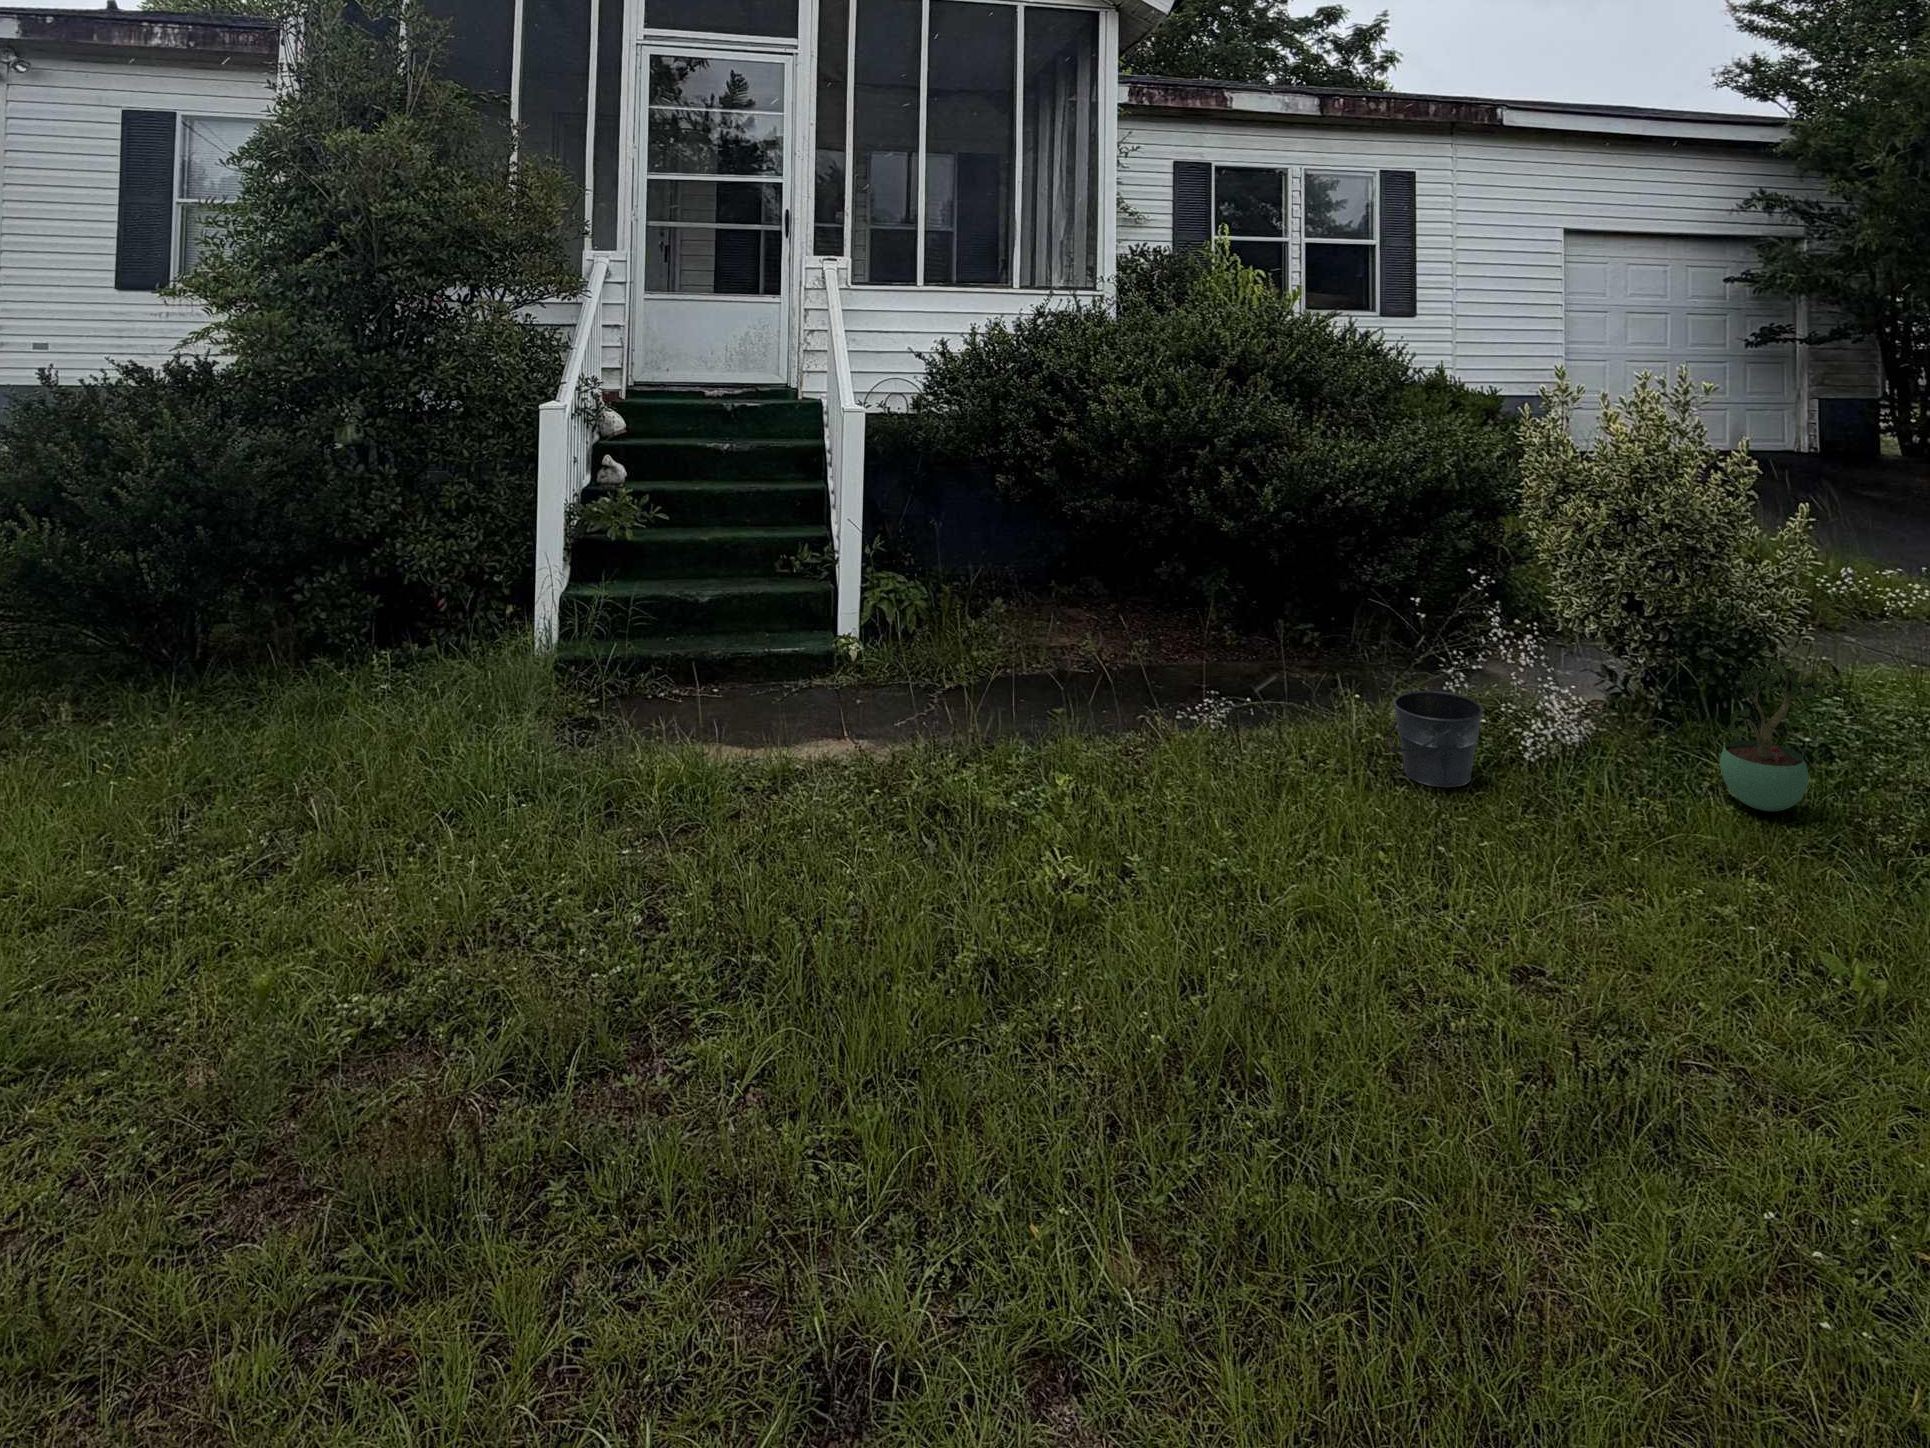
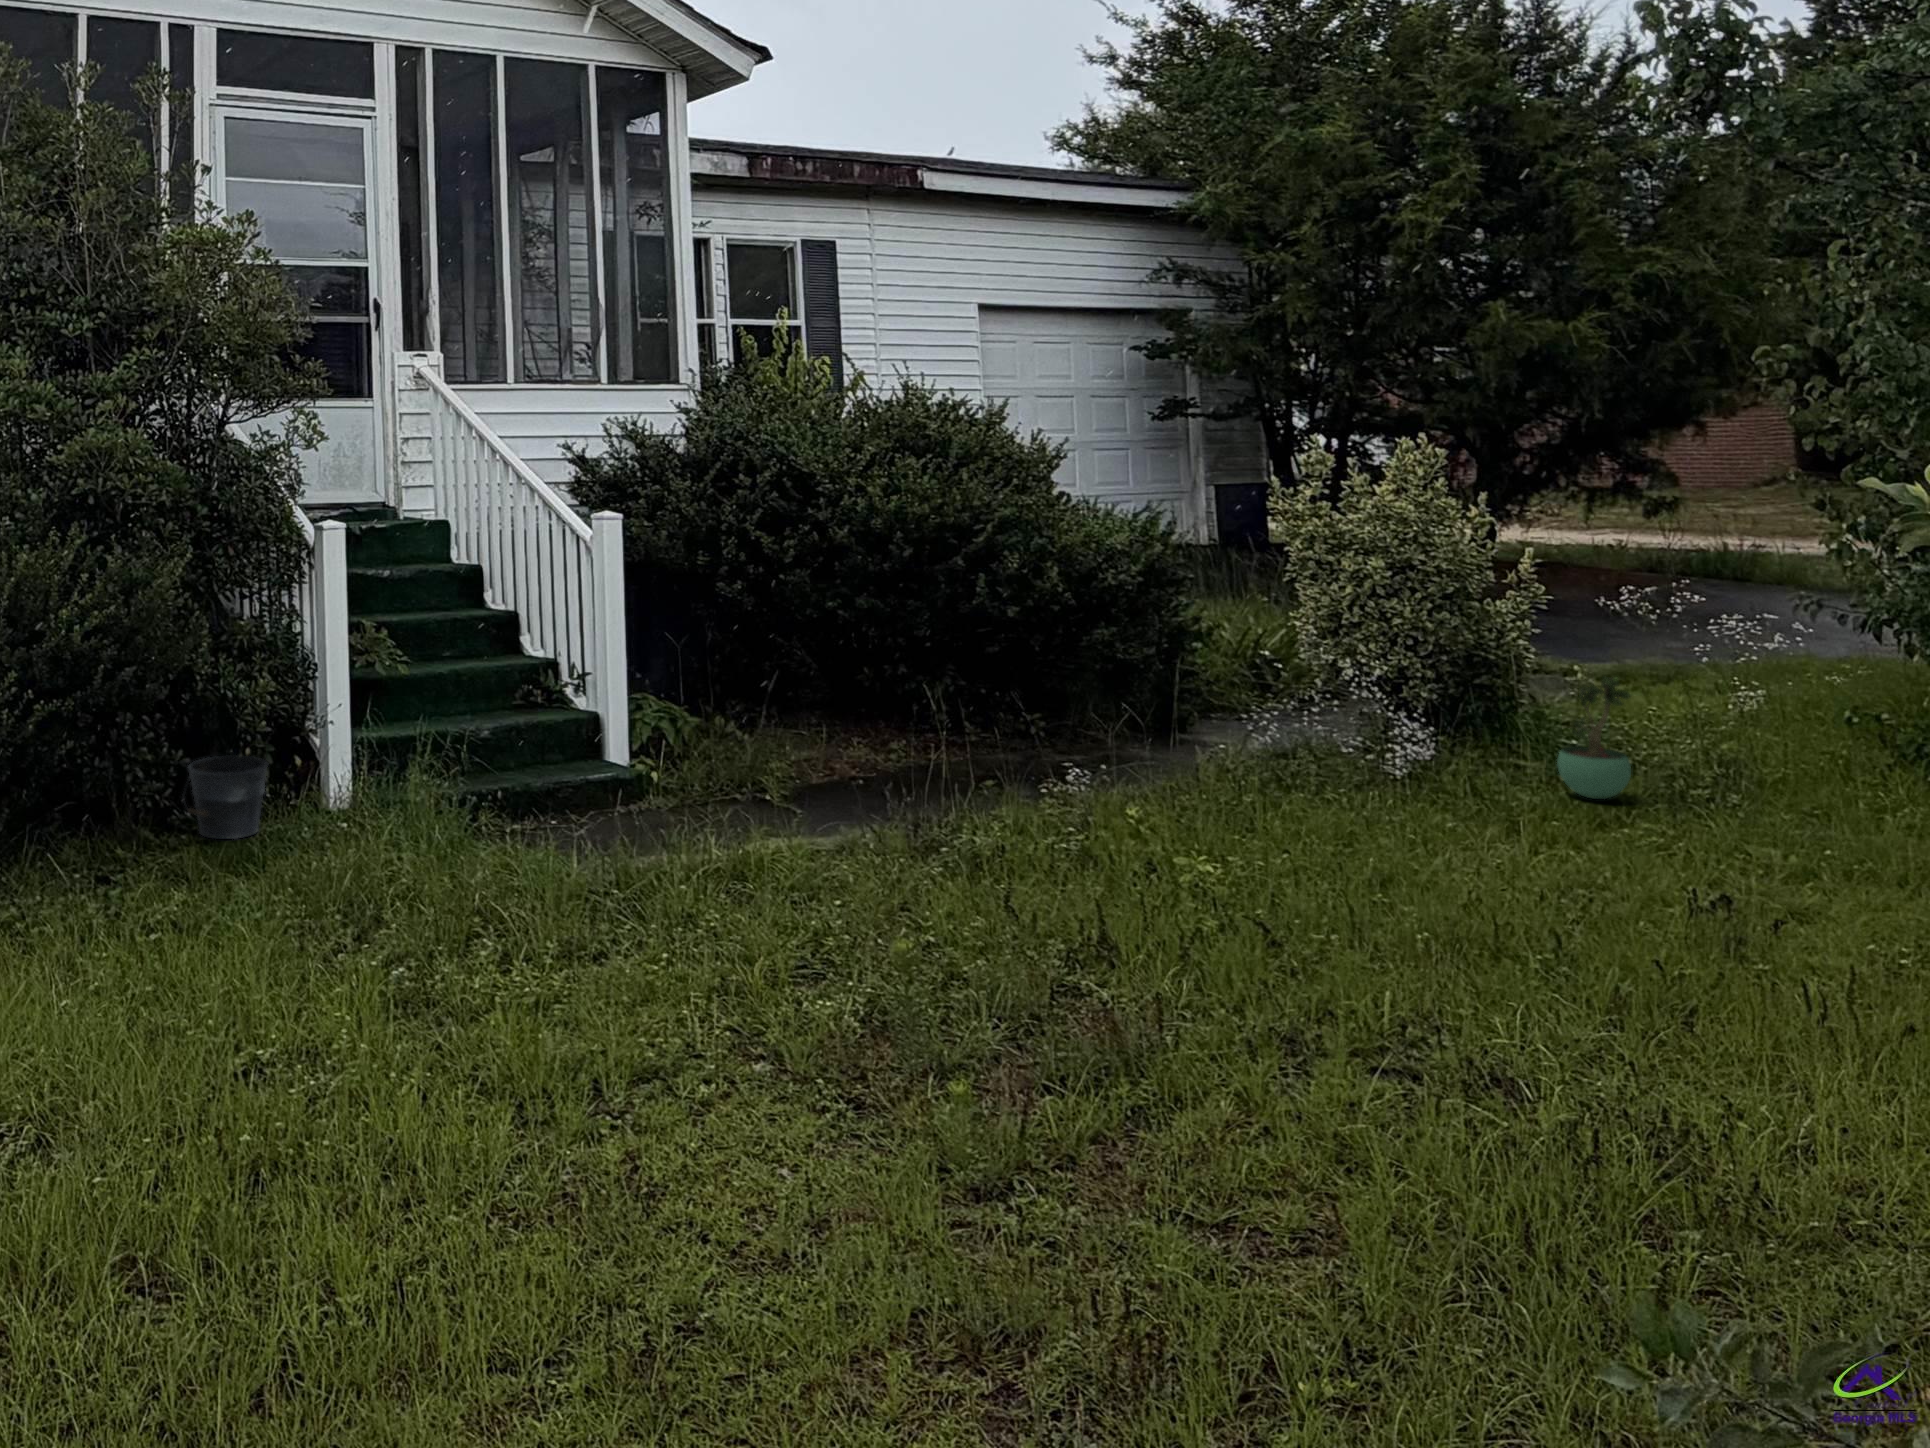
bucket: present [1385,691,1483,788] -> present [187,755,268,839]

